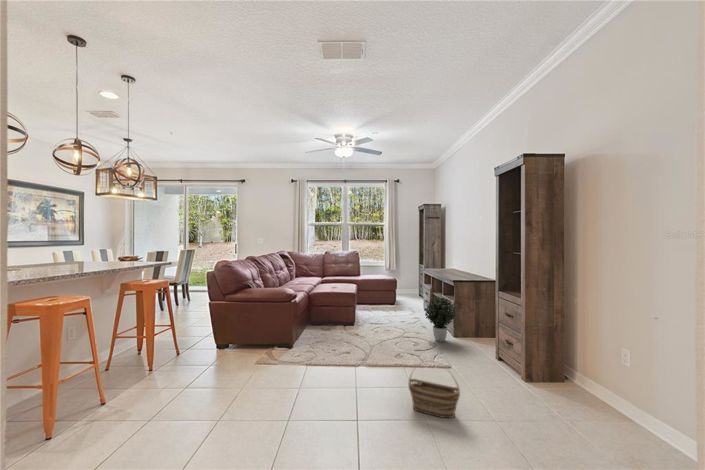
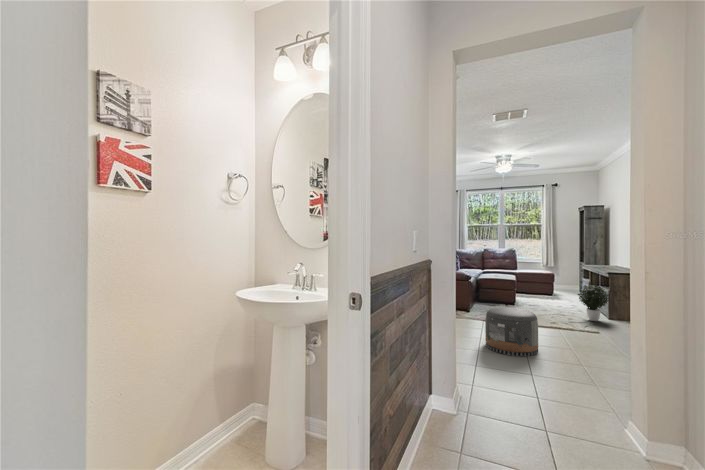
pouf: none [304,353,383,448] -> present [485,307,538,356]
basket: present [409,377,460,418] -> none [558,318,598,355]

